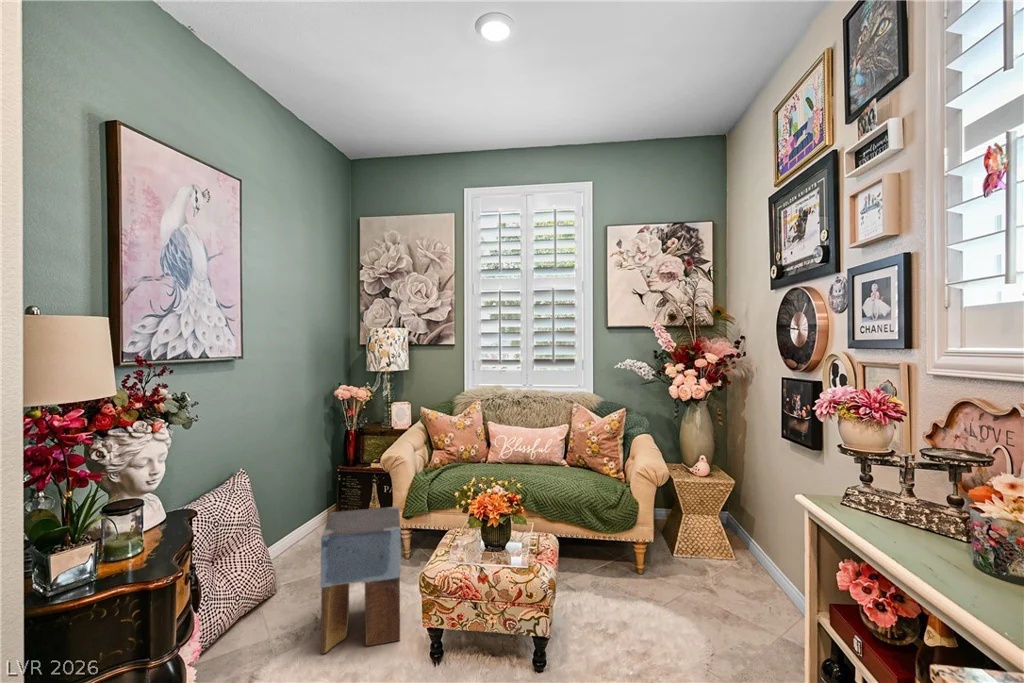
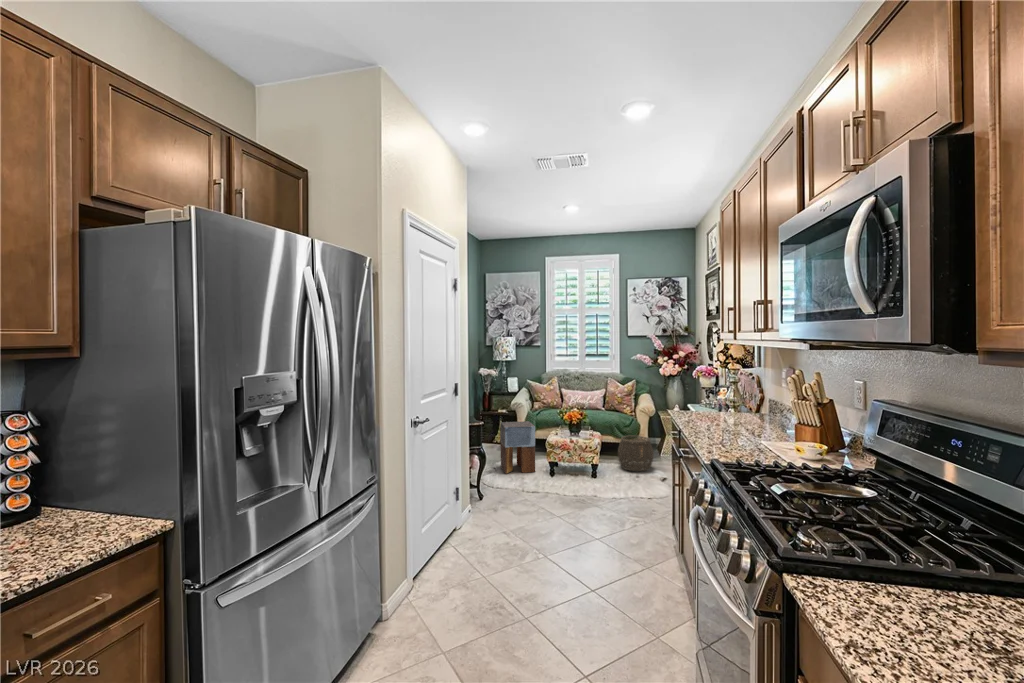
woven basket: none [595,533,677,632] -> present [618,435,653,472]

